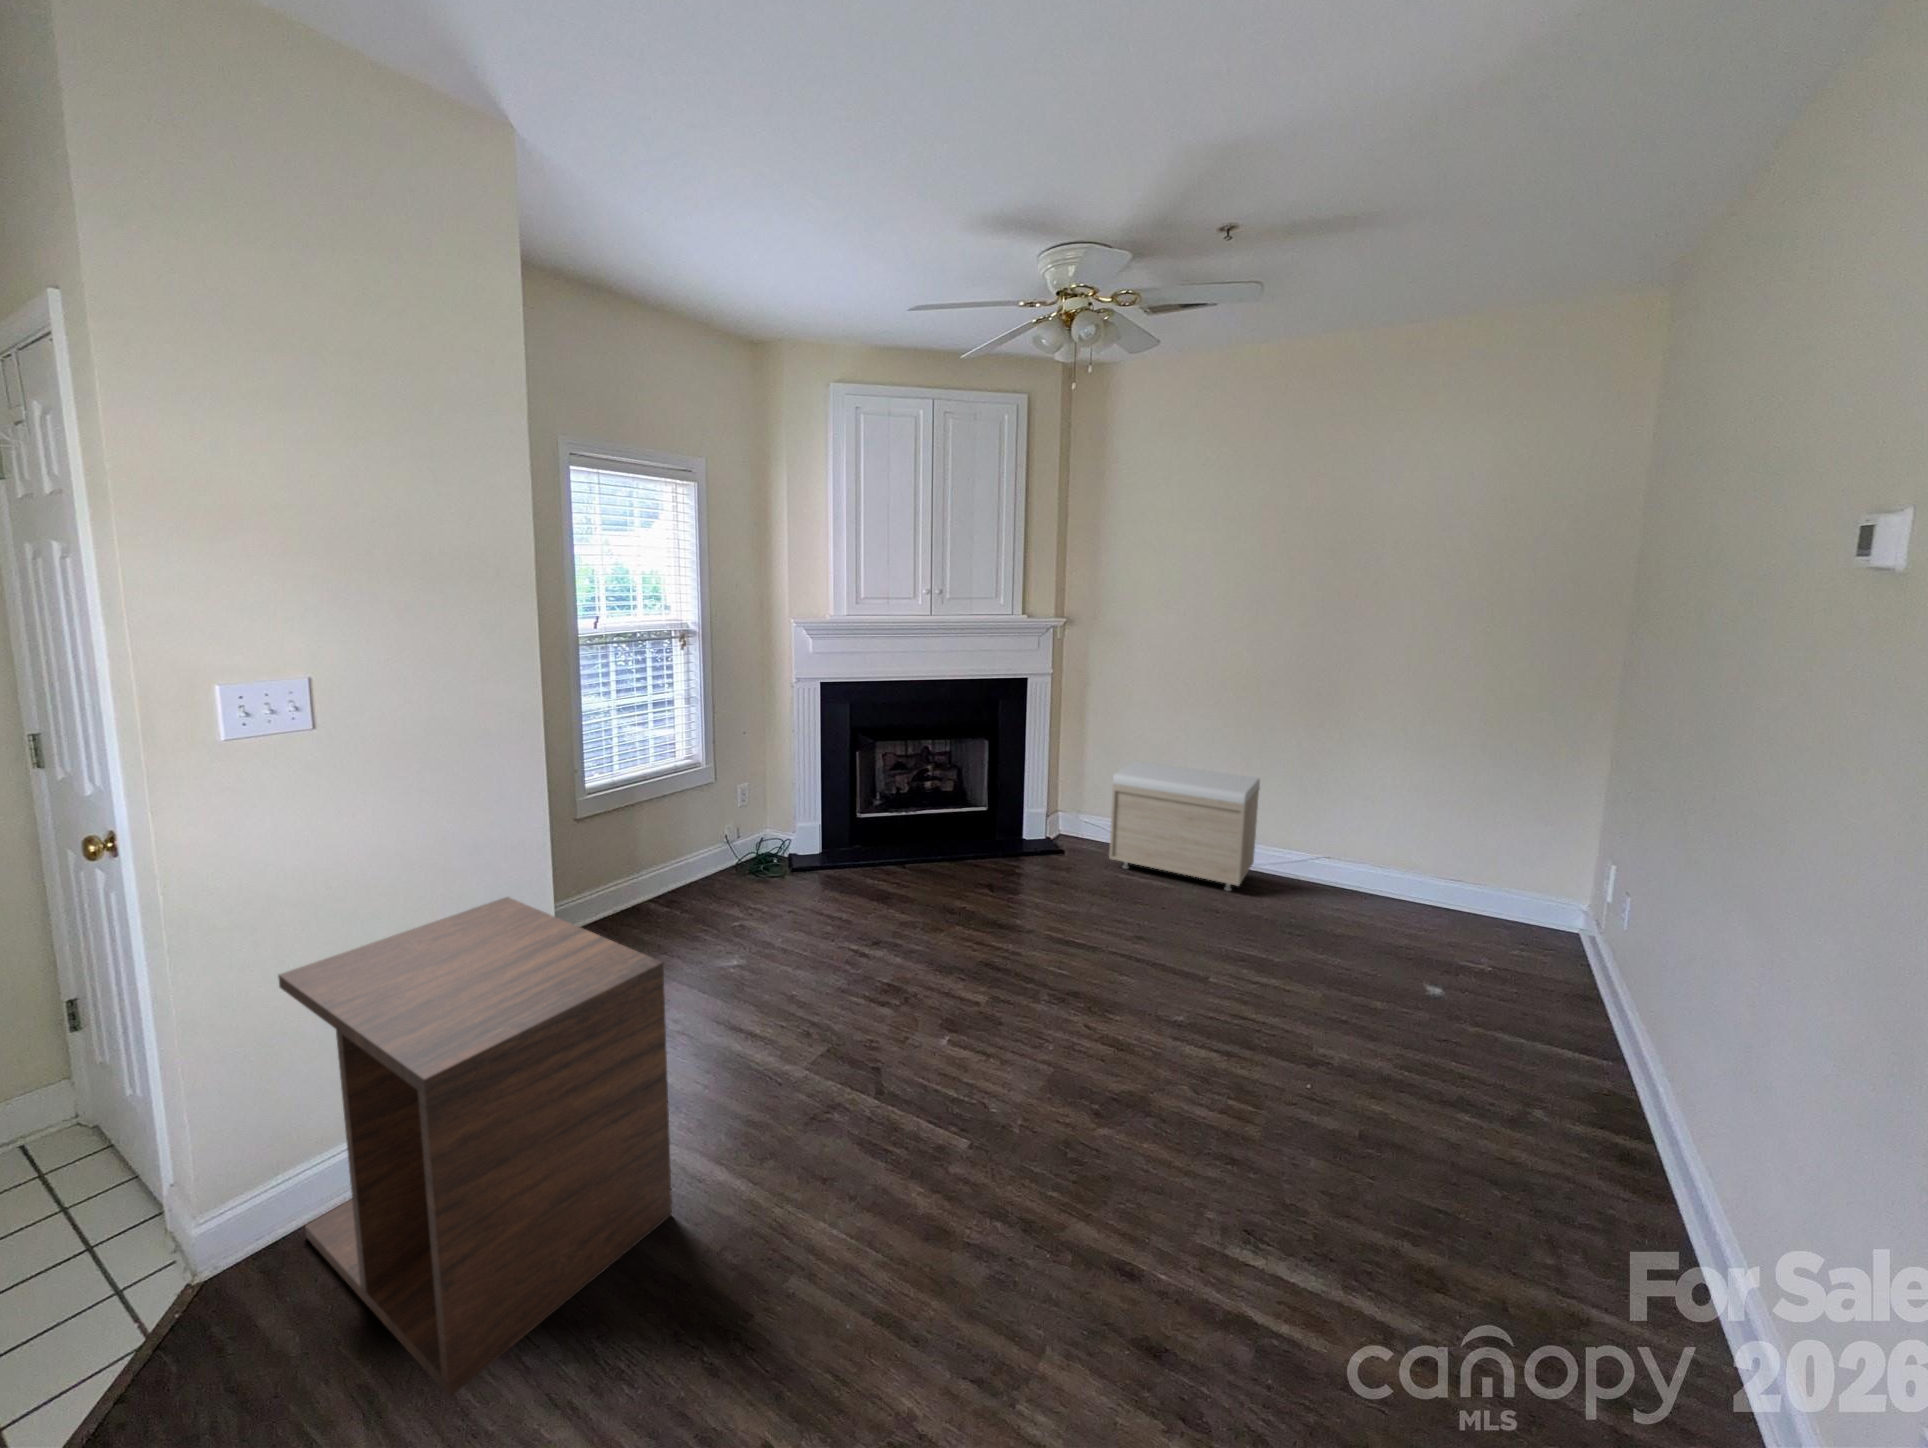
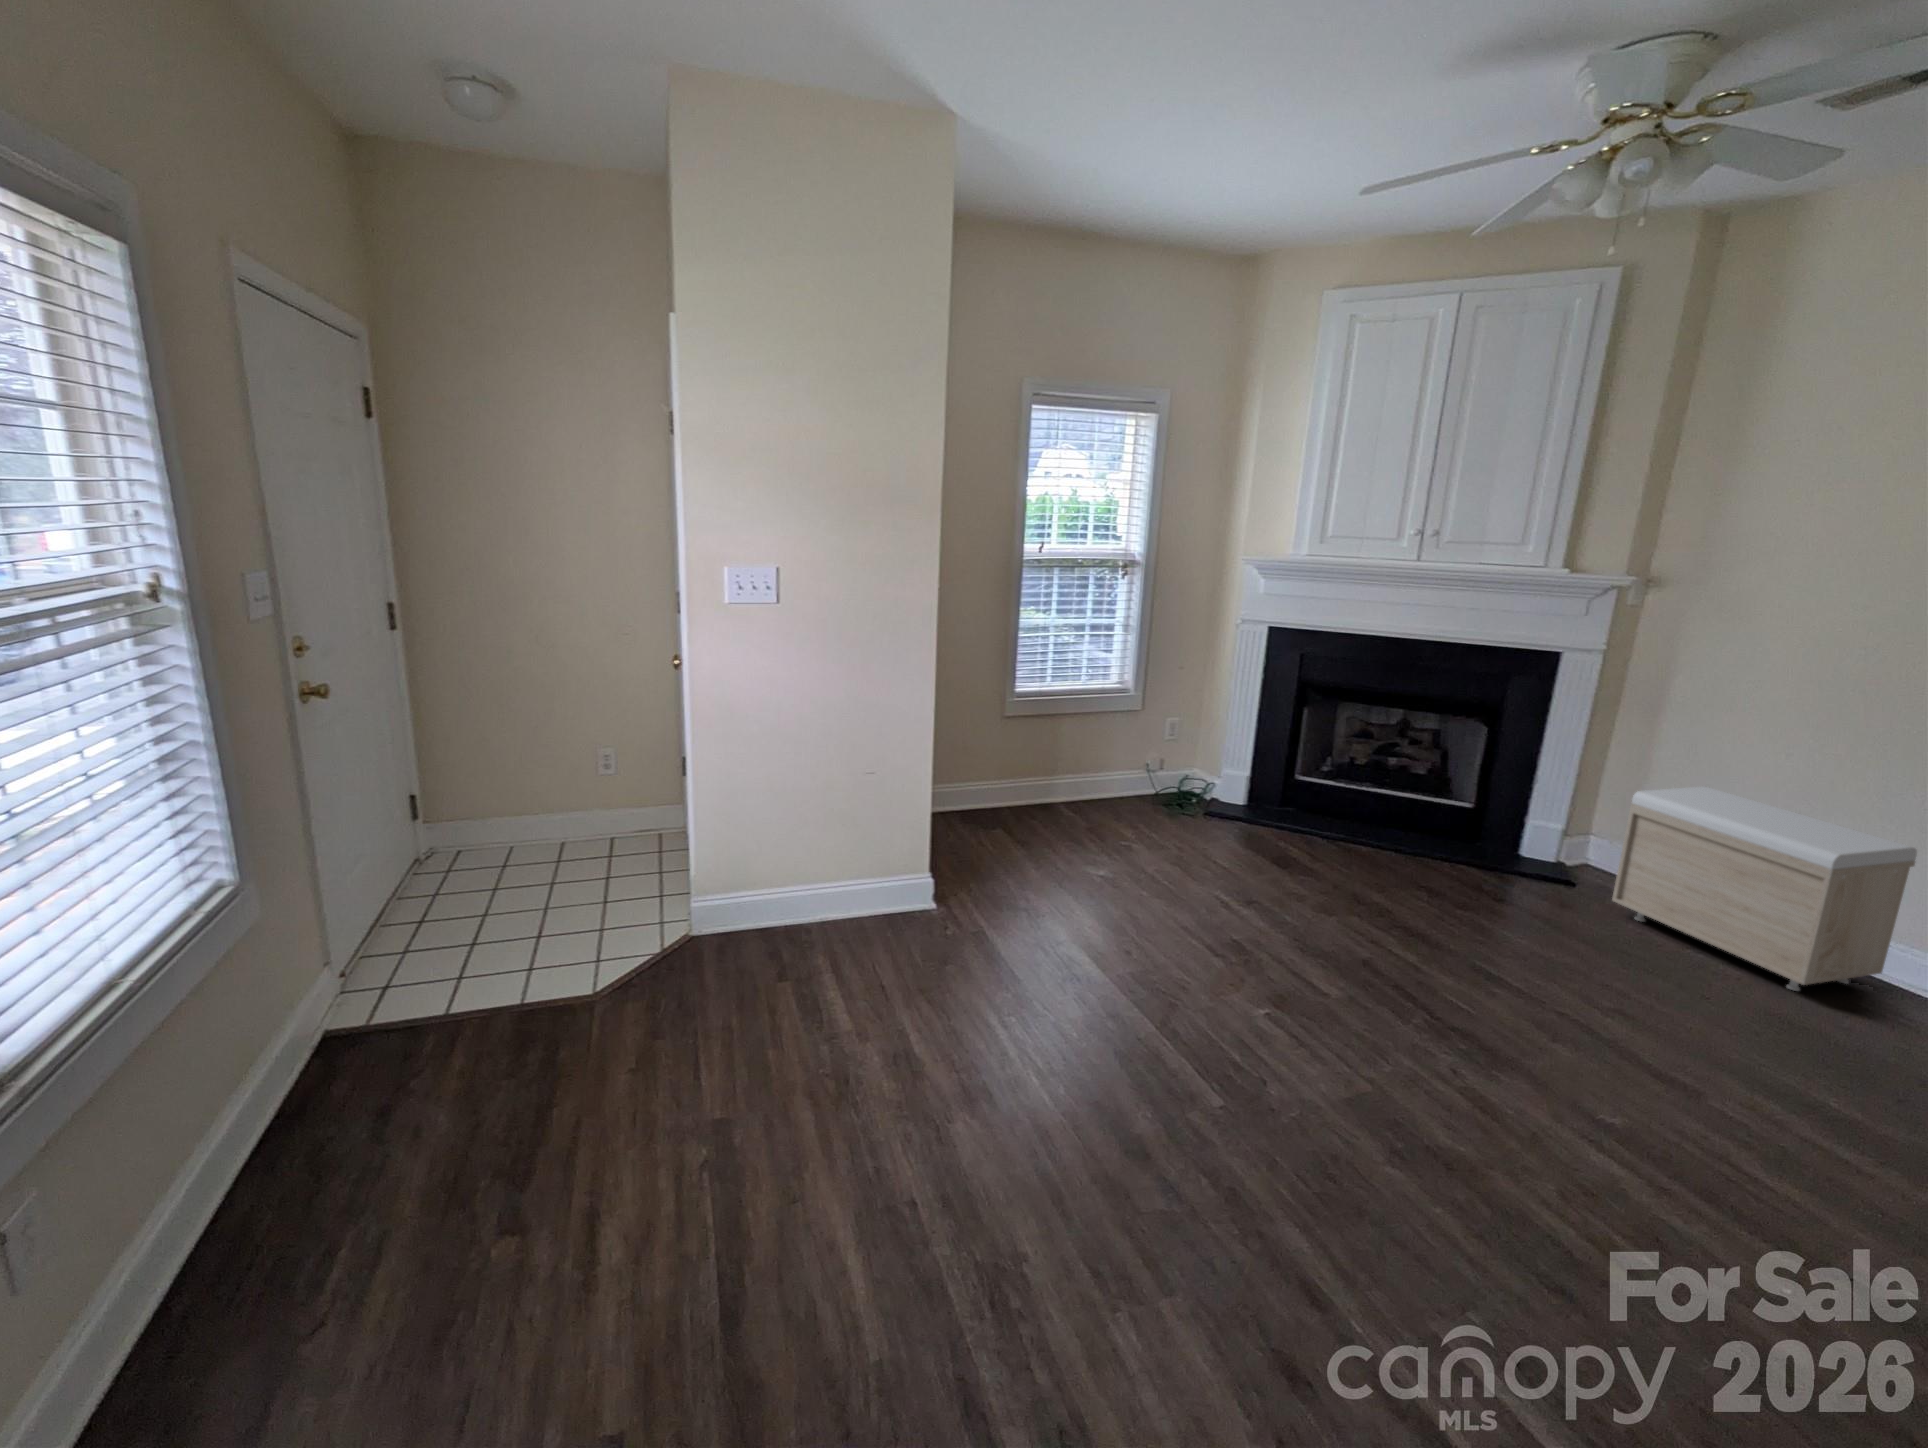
side table: present [278,897,672,1396] -> none [755,734,937,990]

